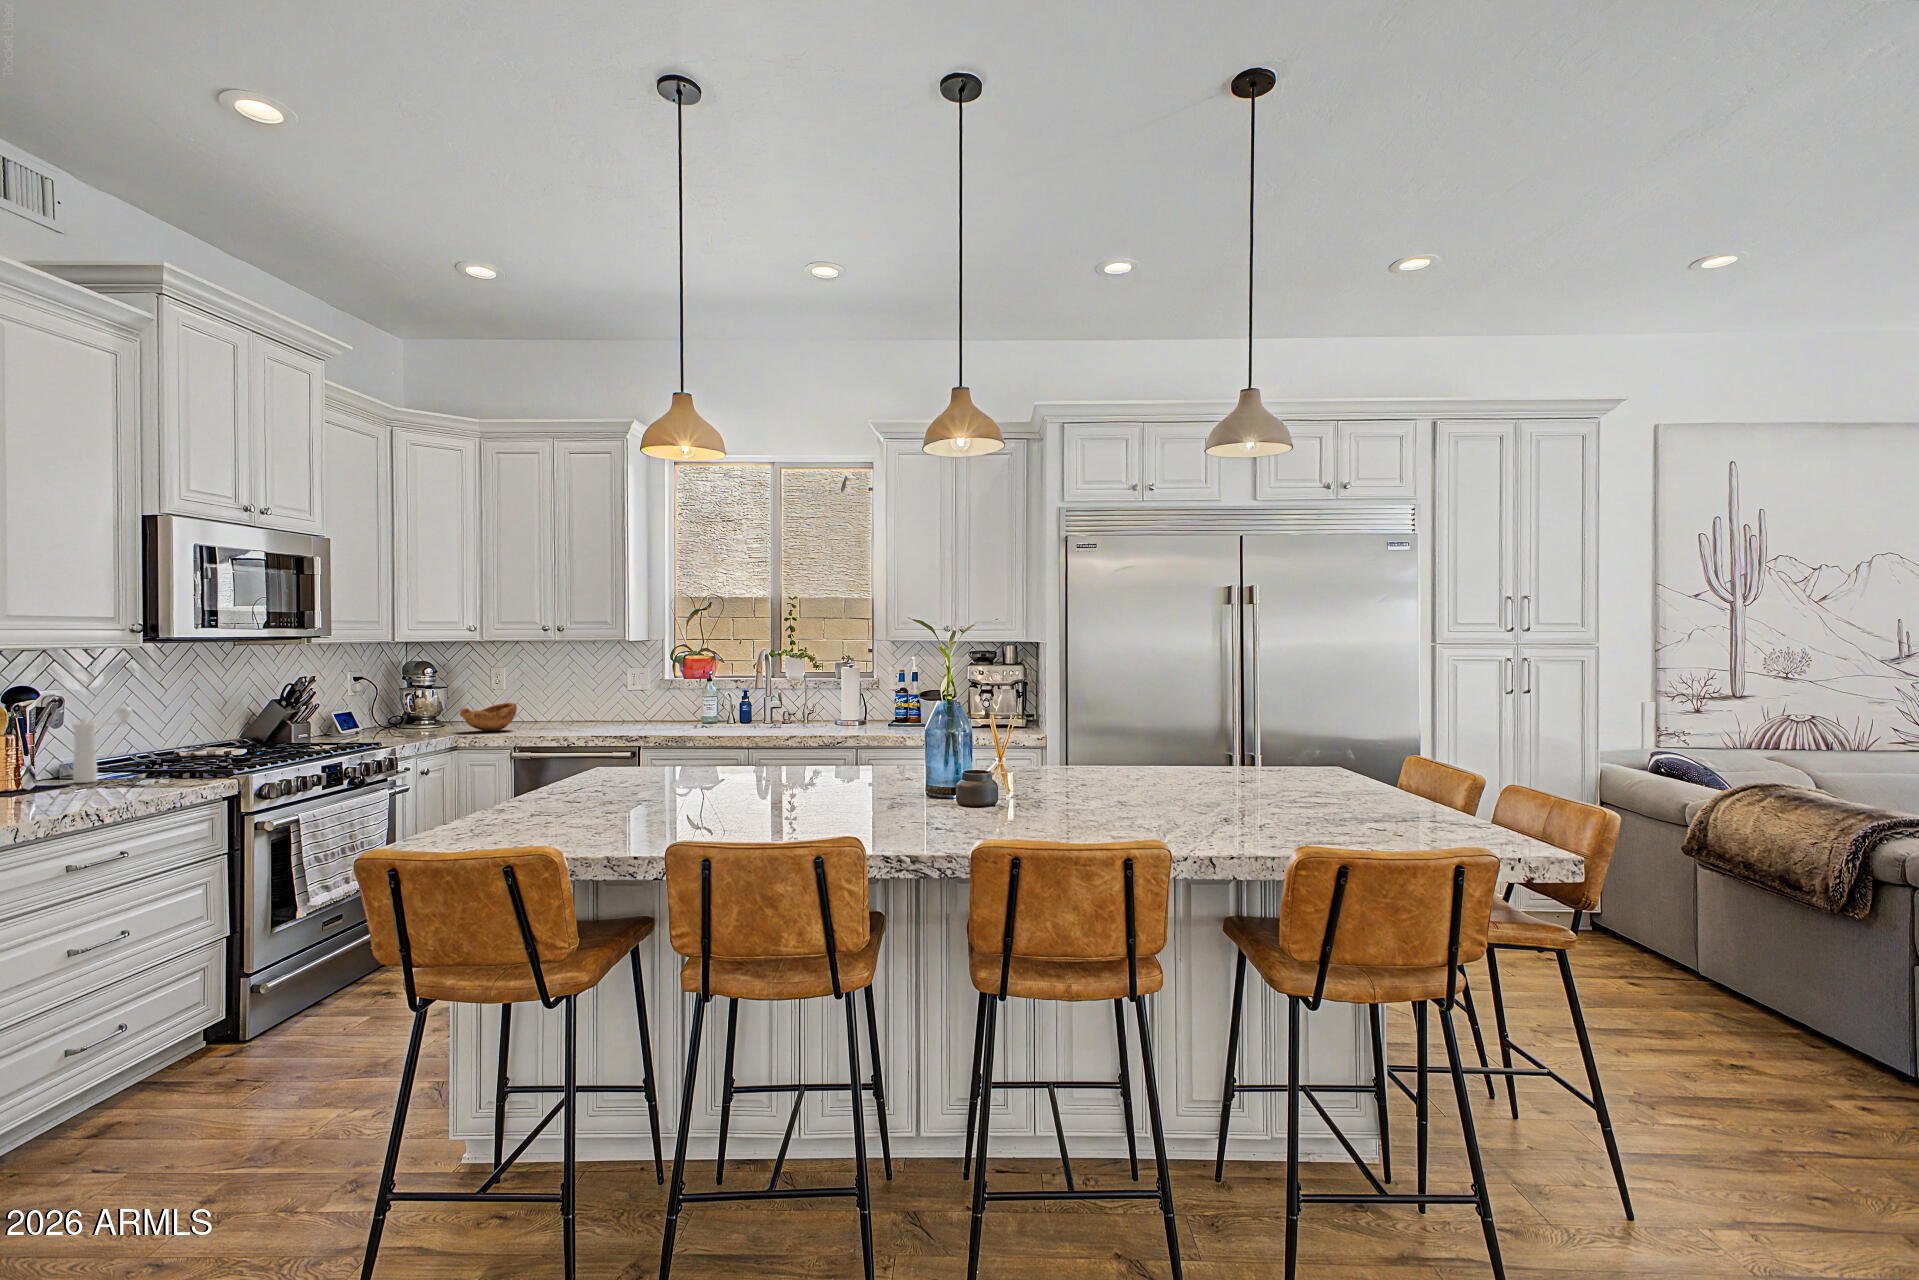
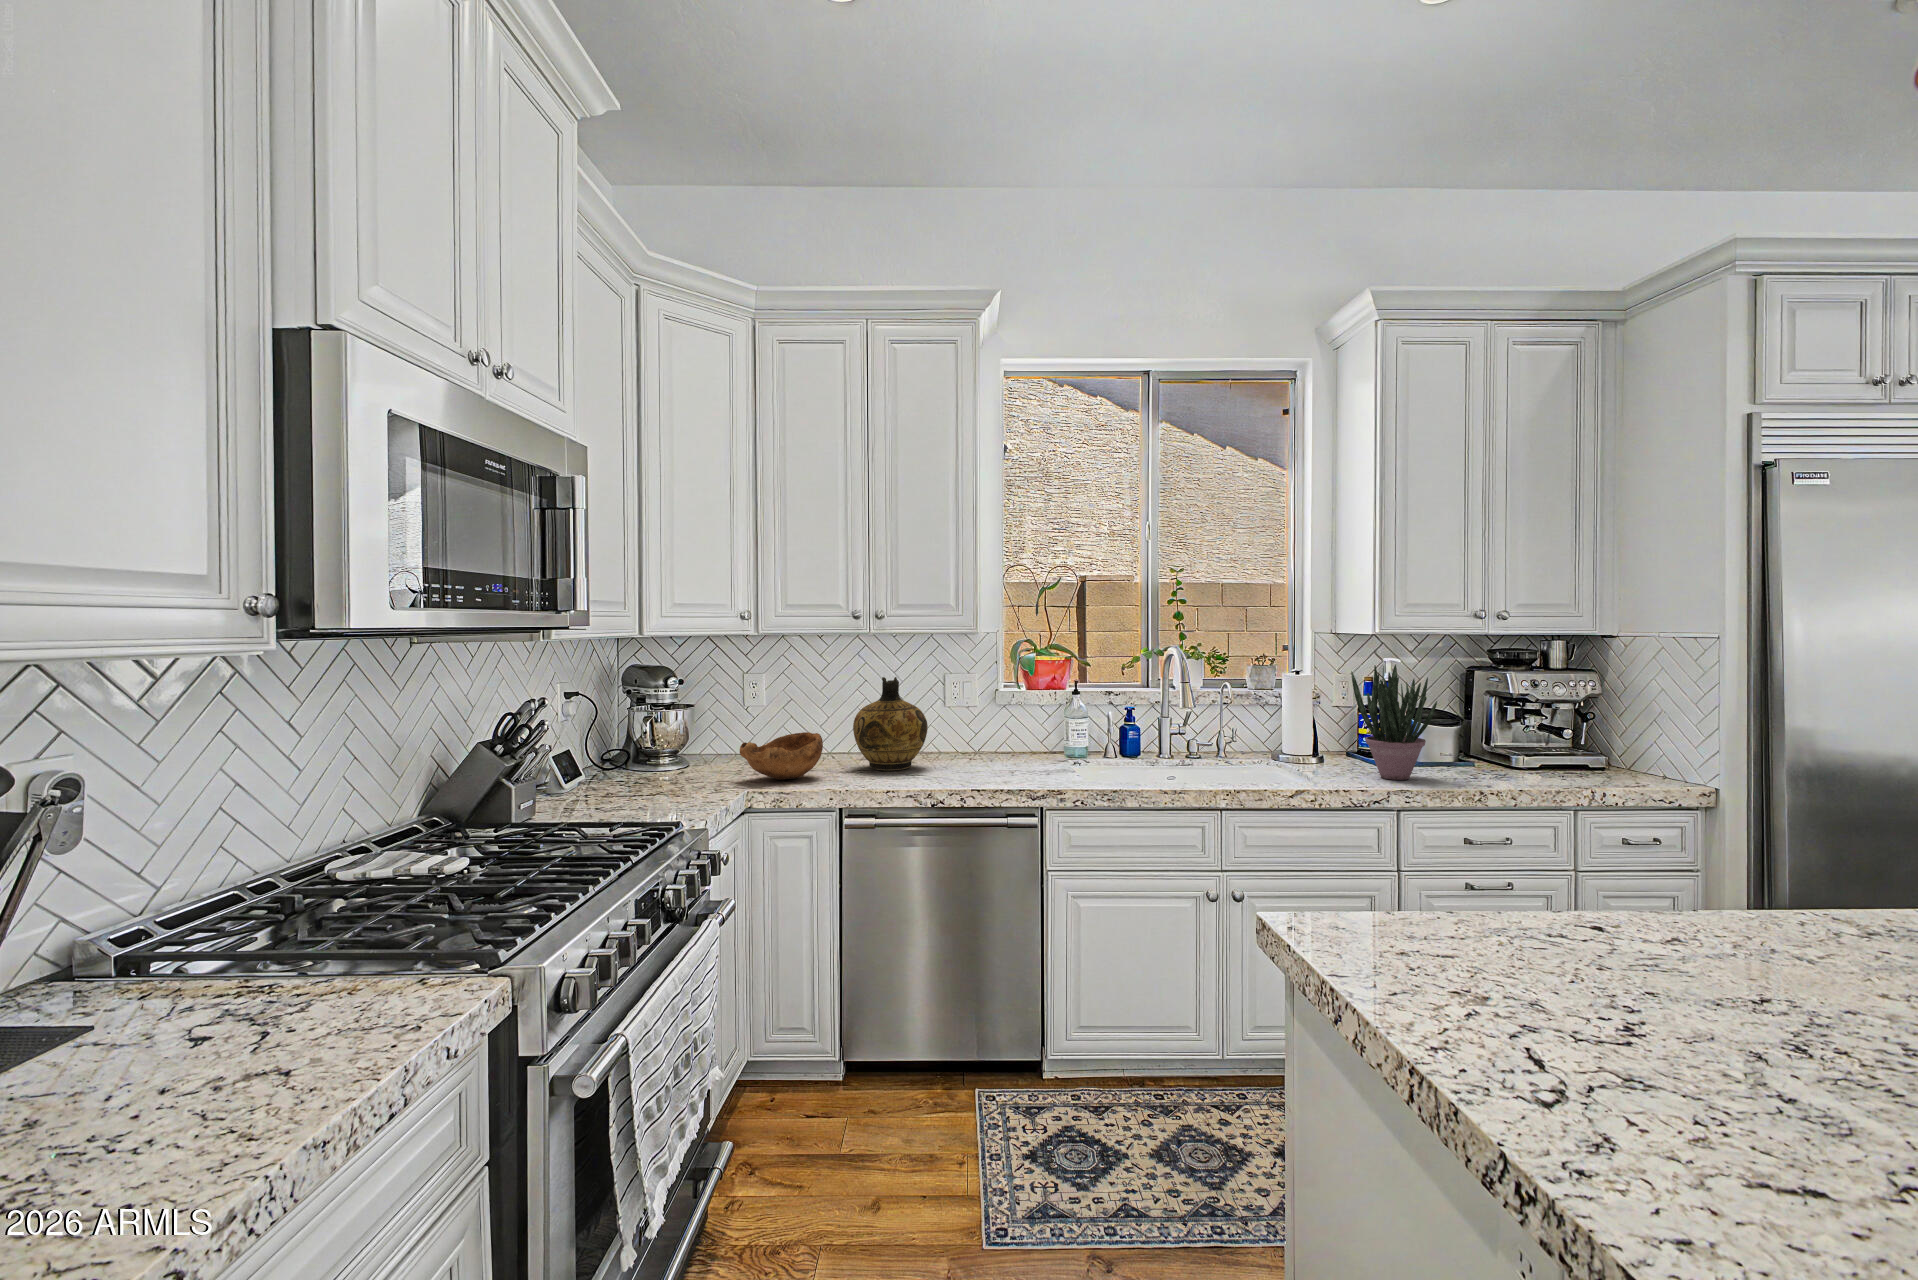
potted plant: none [850,659,893,732] -> present [1351,665,1437,780]
ceramic jug: none [544,668,595,728] -> present [853,677,928,770]
pepper mill: present [73,707,132,783] -> none [94,824,266,1071]

